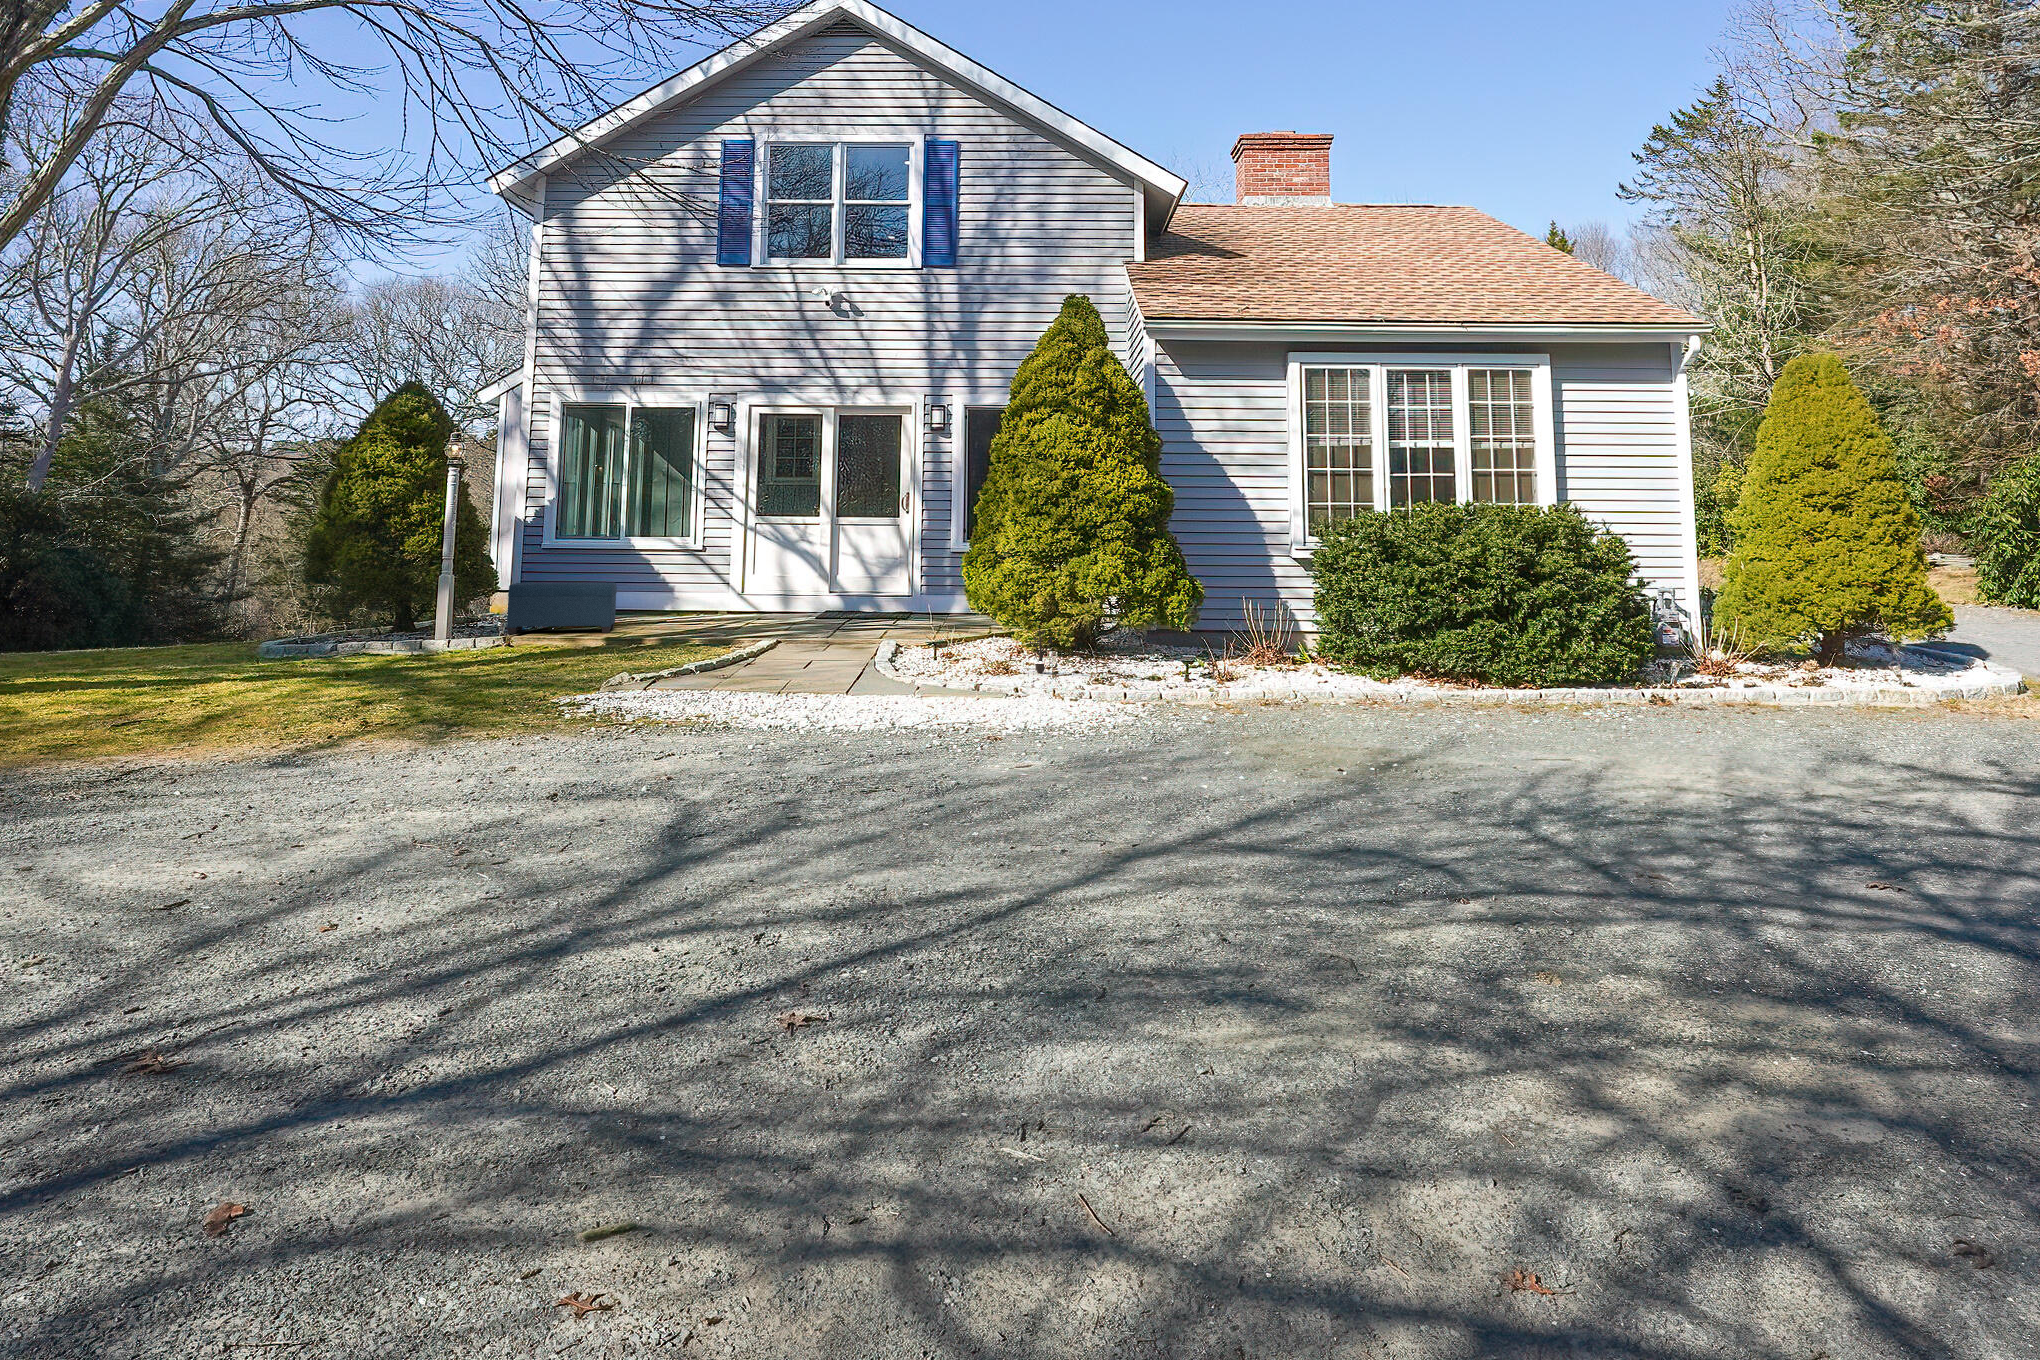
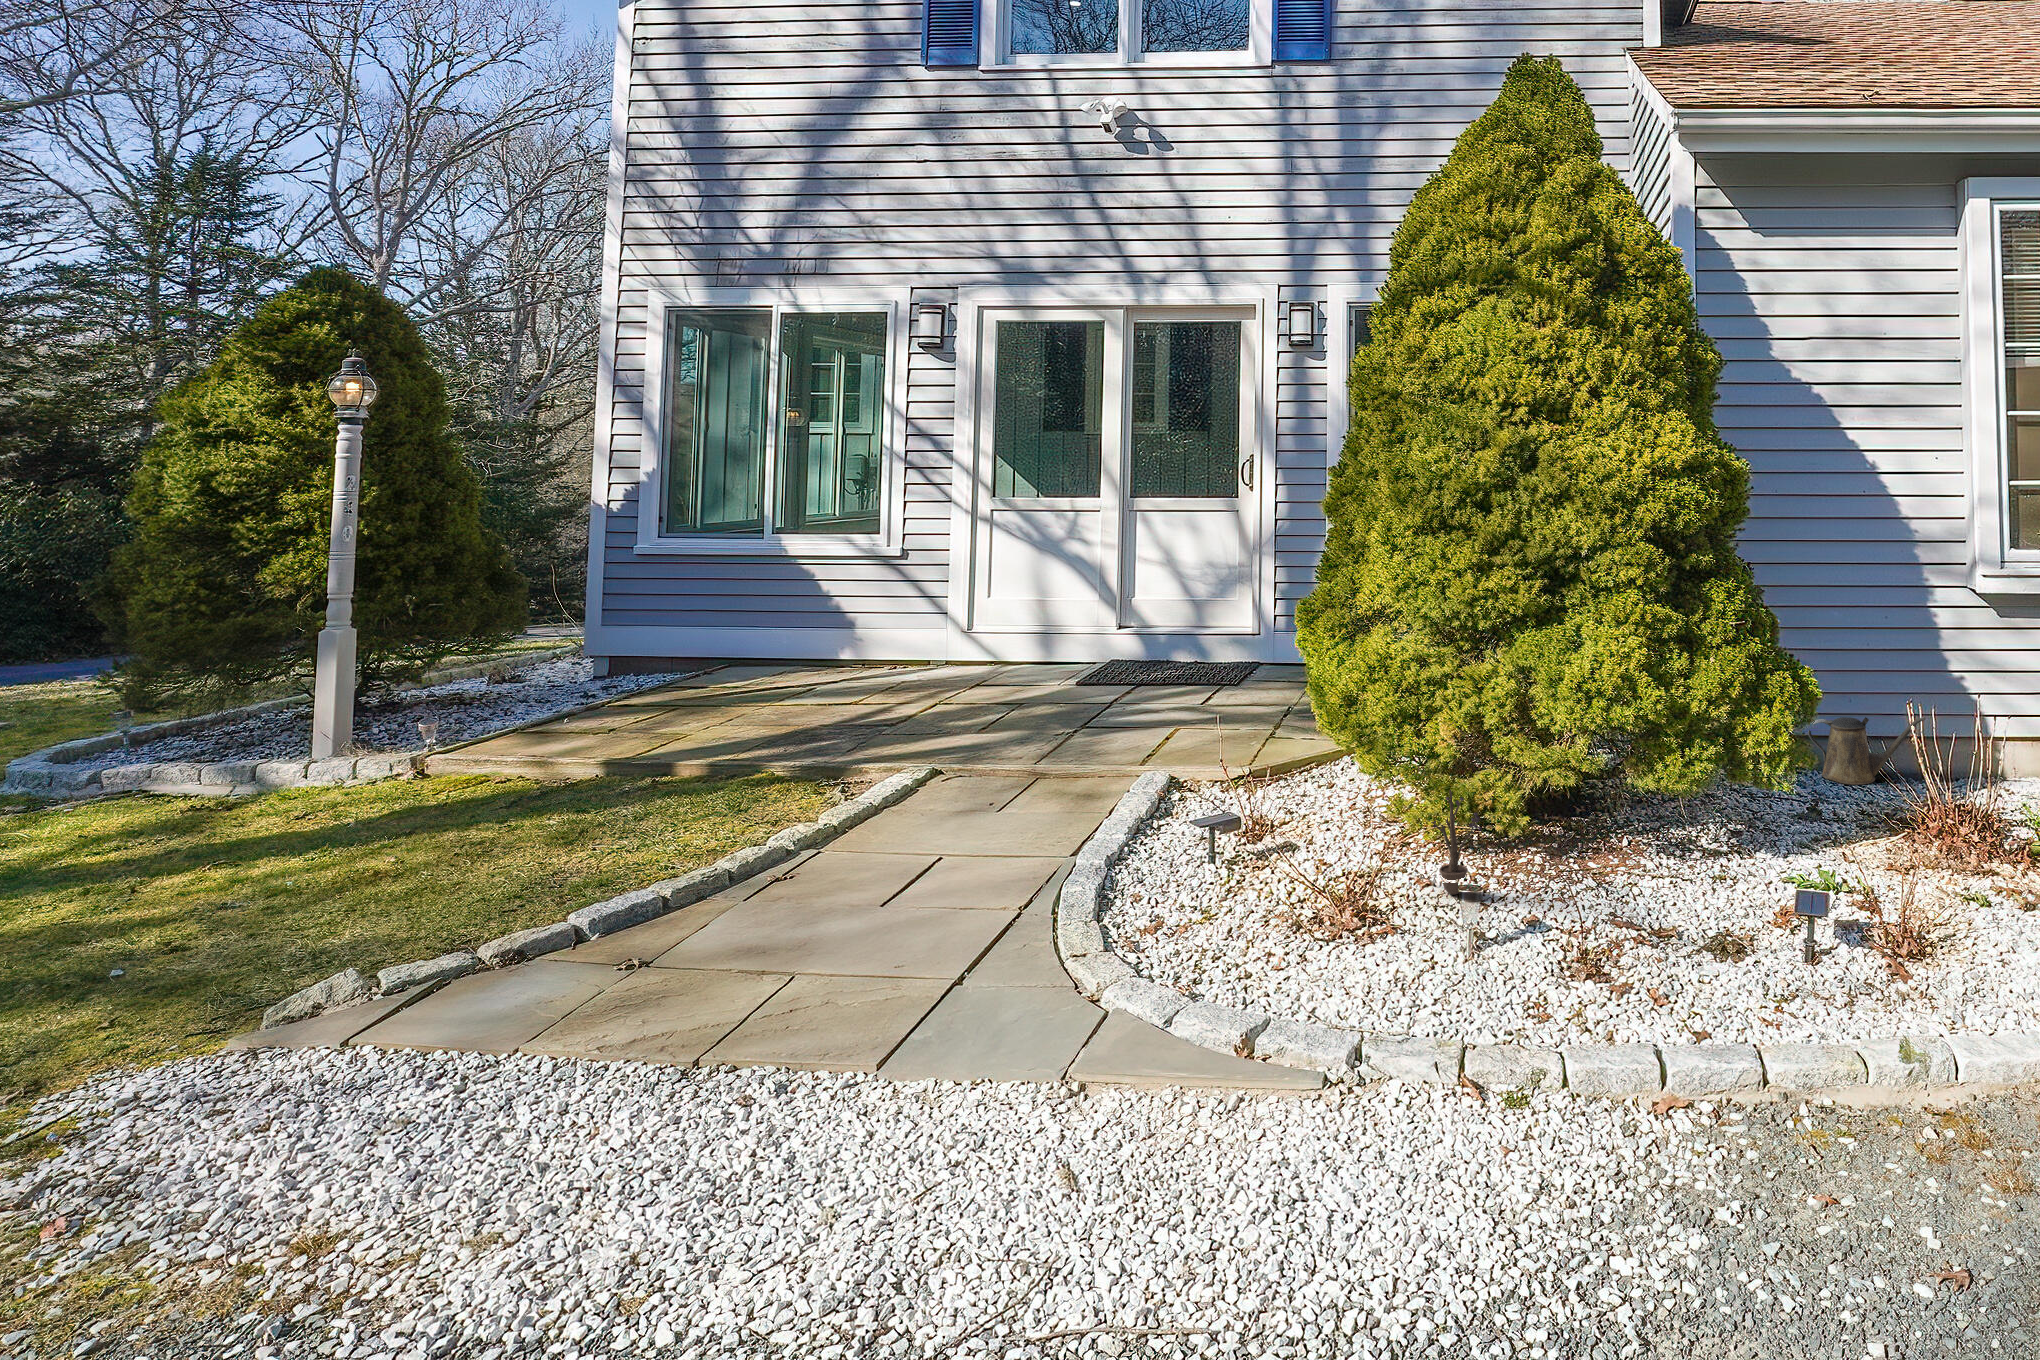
bench: present [507,582,617,634] -> none [528,615,753,715]
watering can: none [1211,621,1267,654] -> present [1808,717,1925,785]

